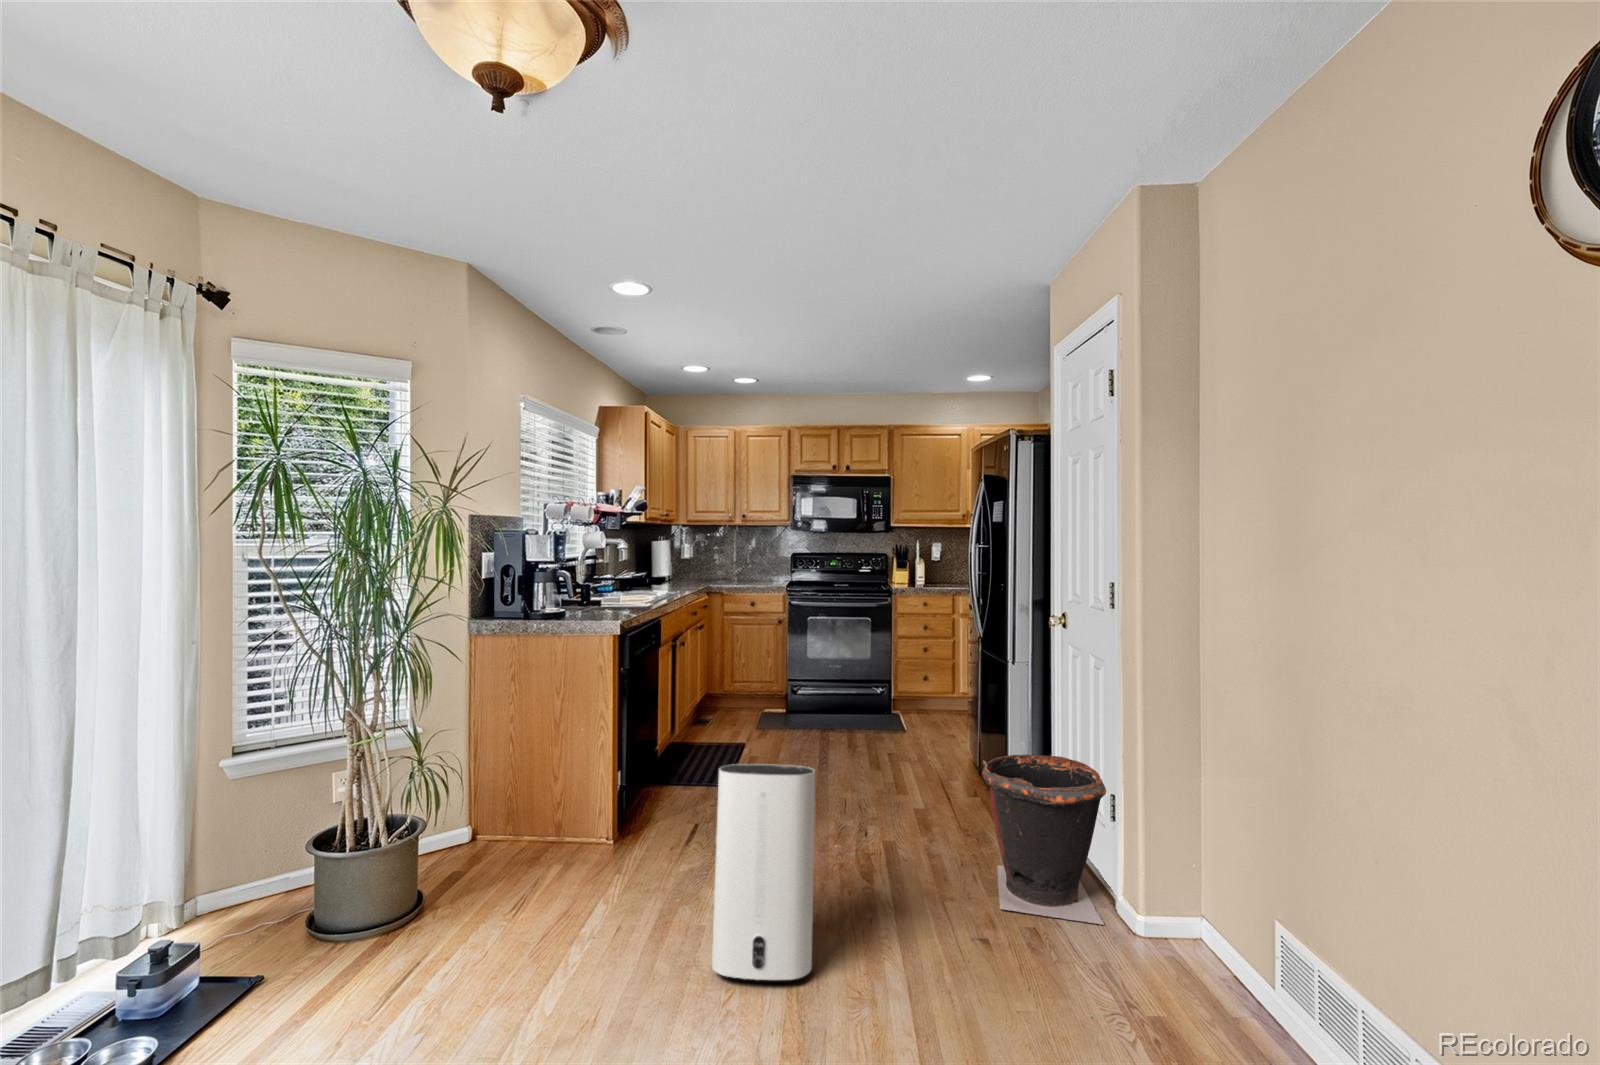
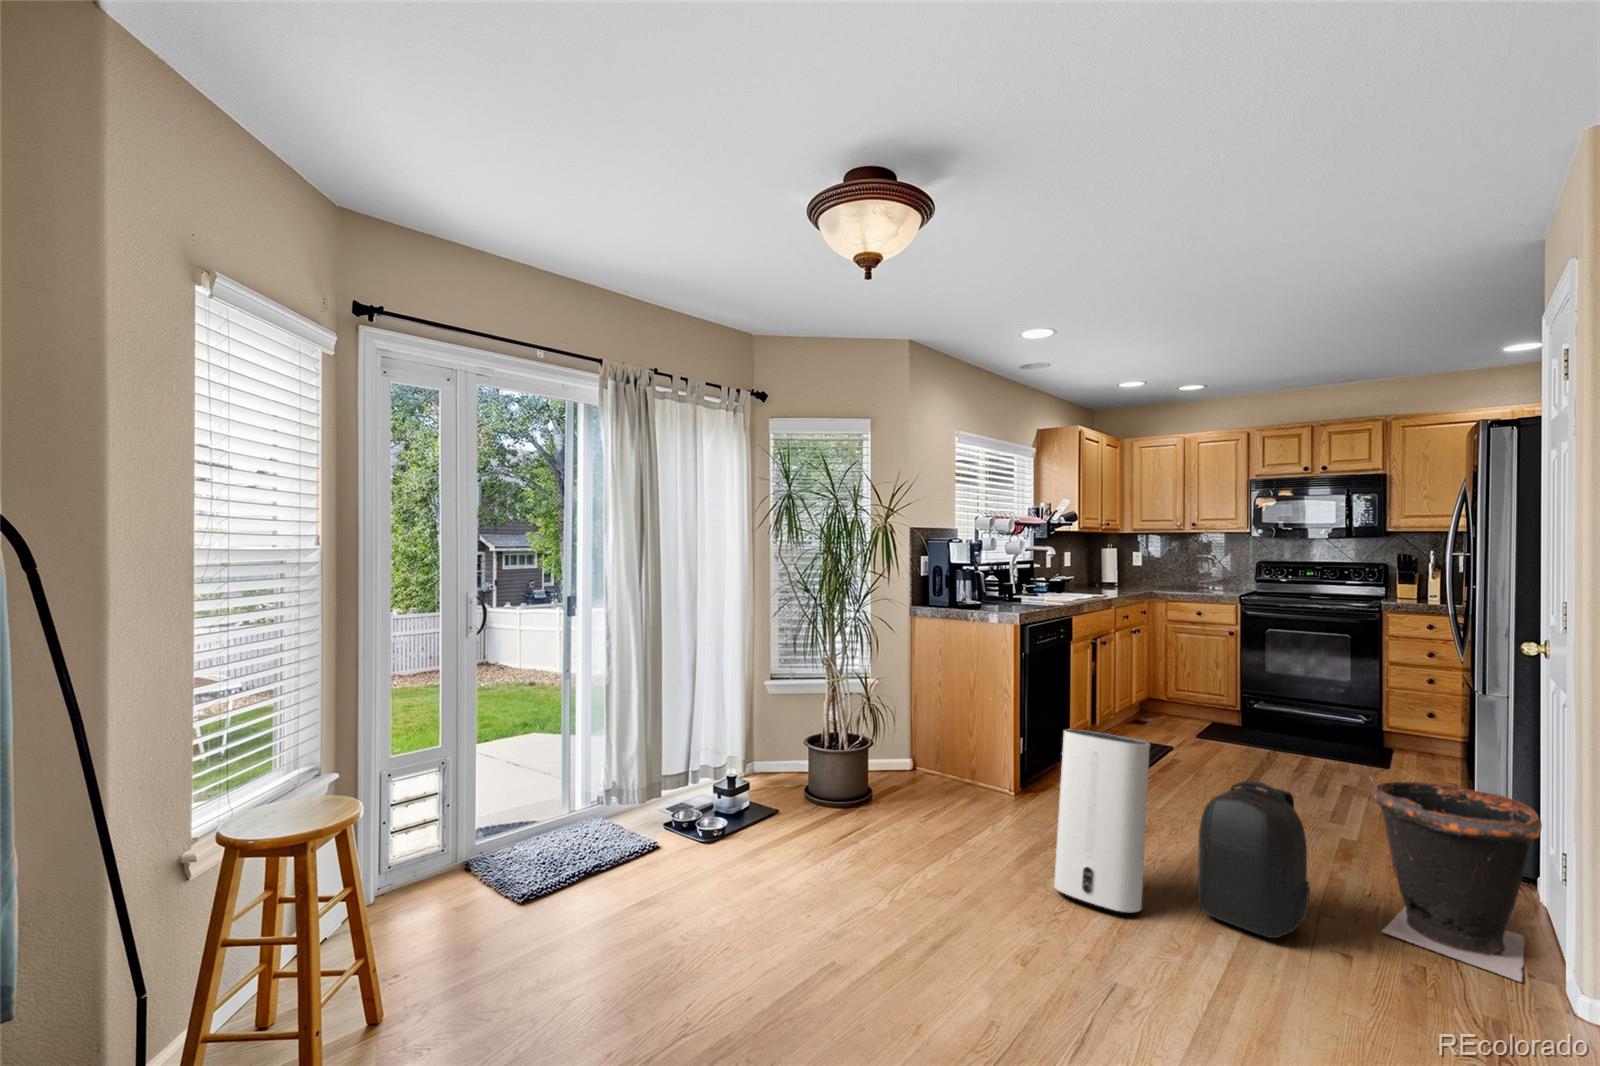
backpack: none [859,789,956,955] -> present [1198,781,1310,938]

